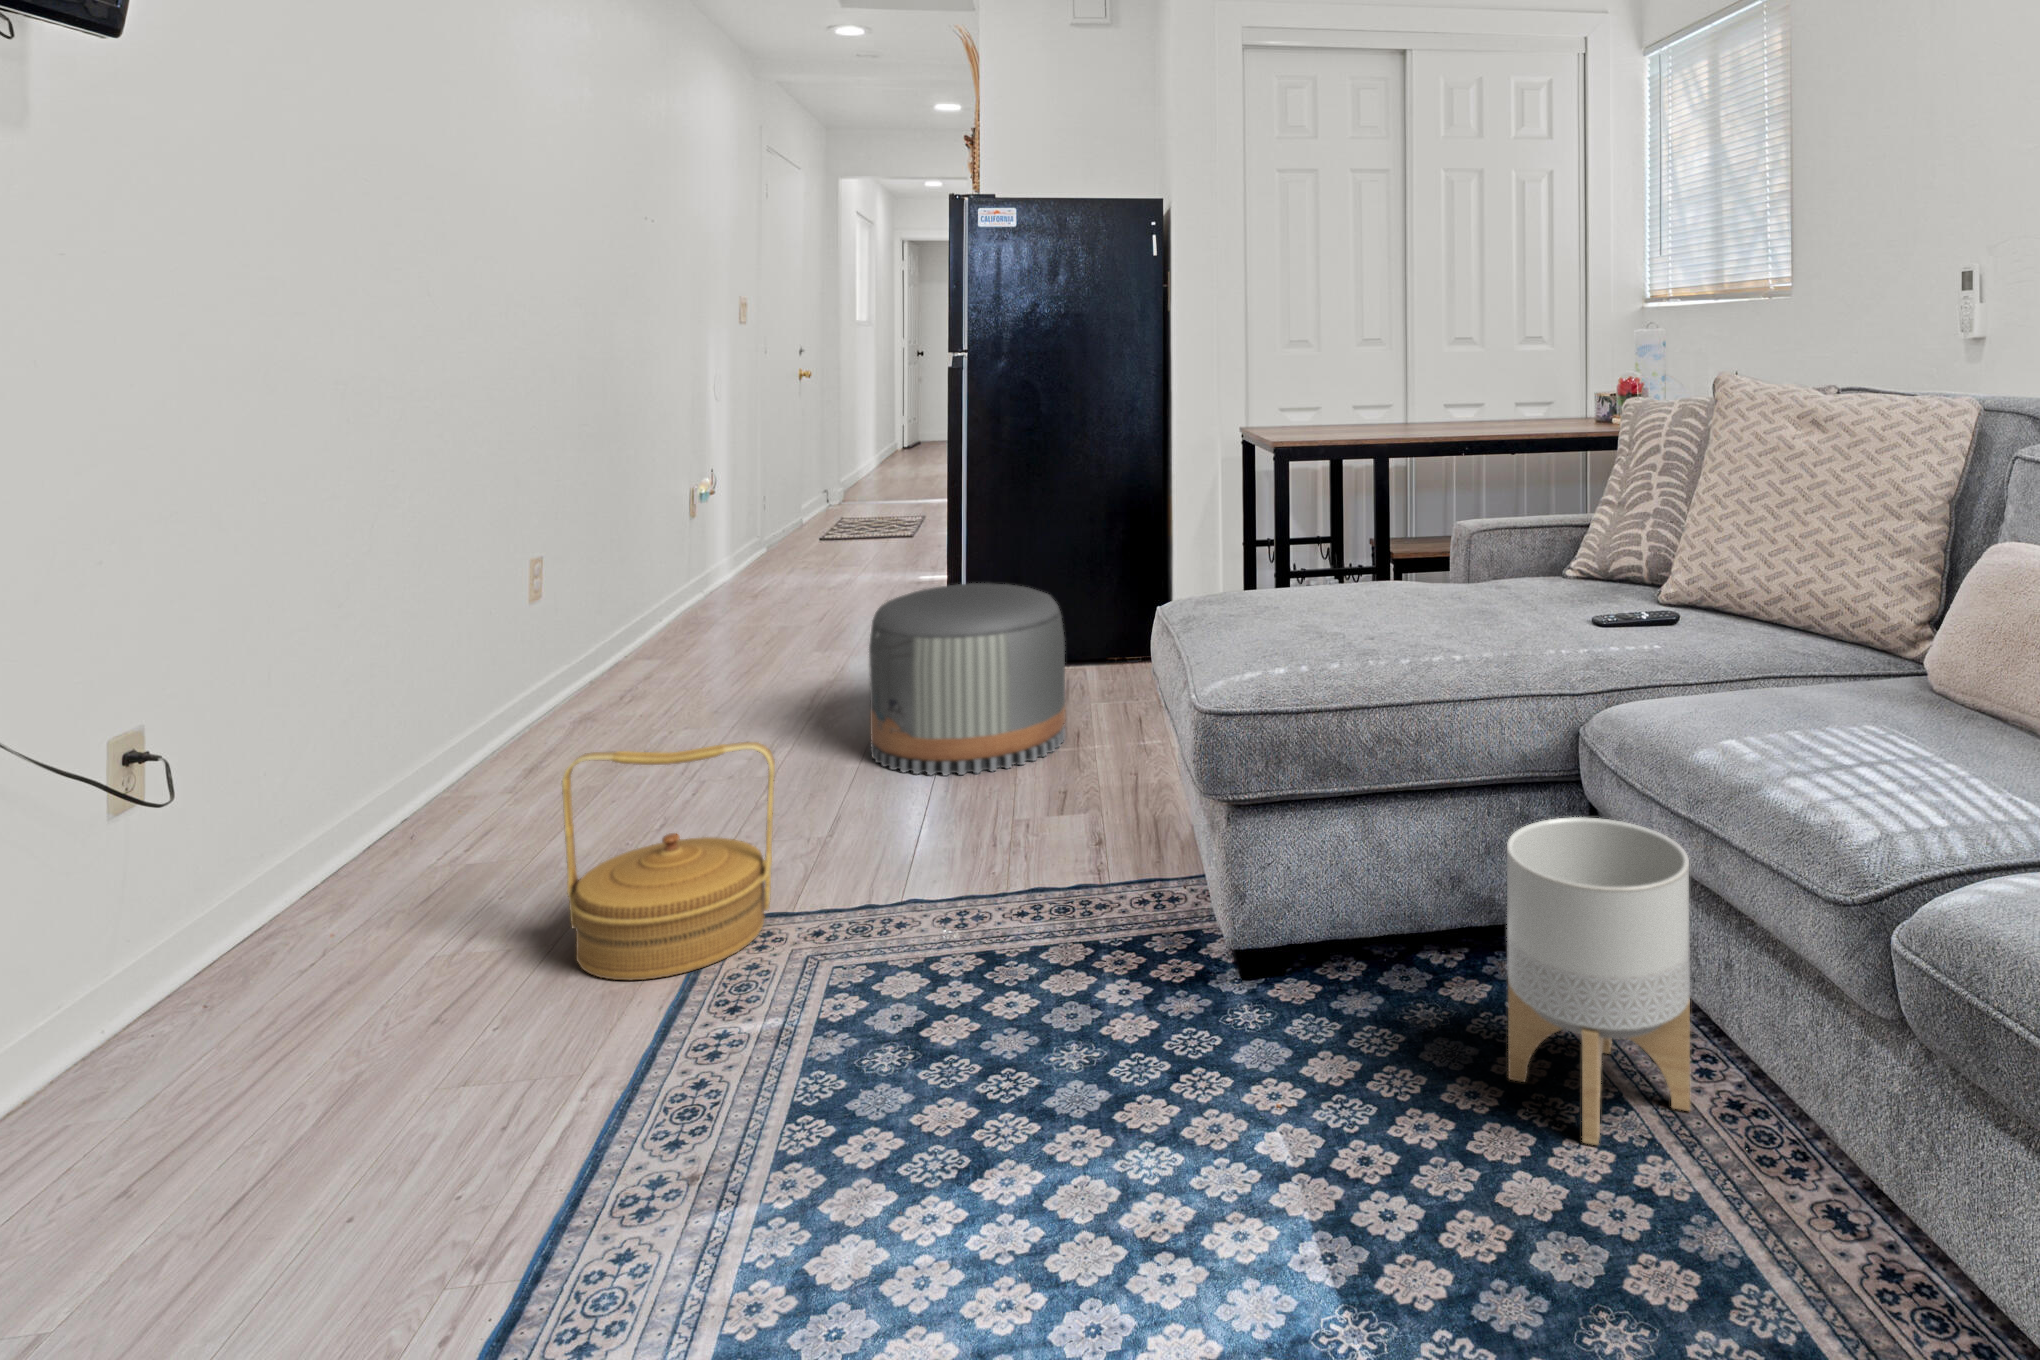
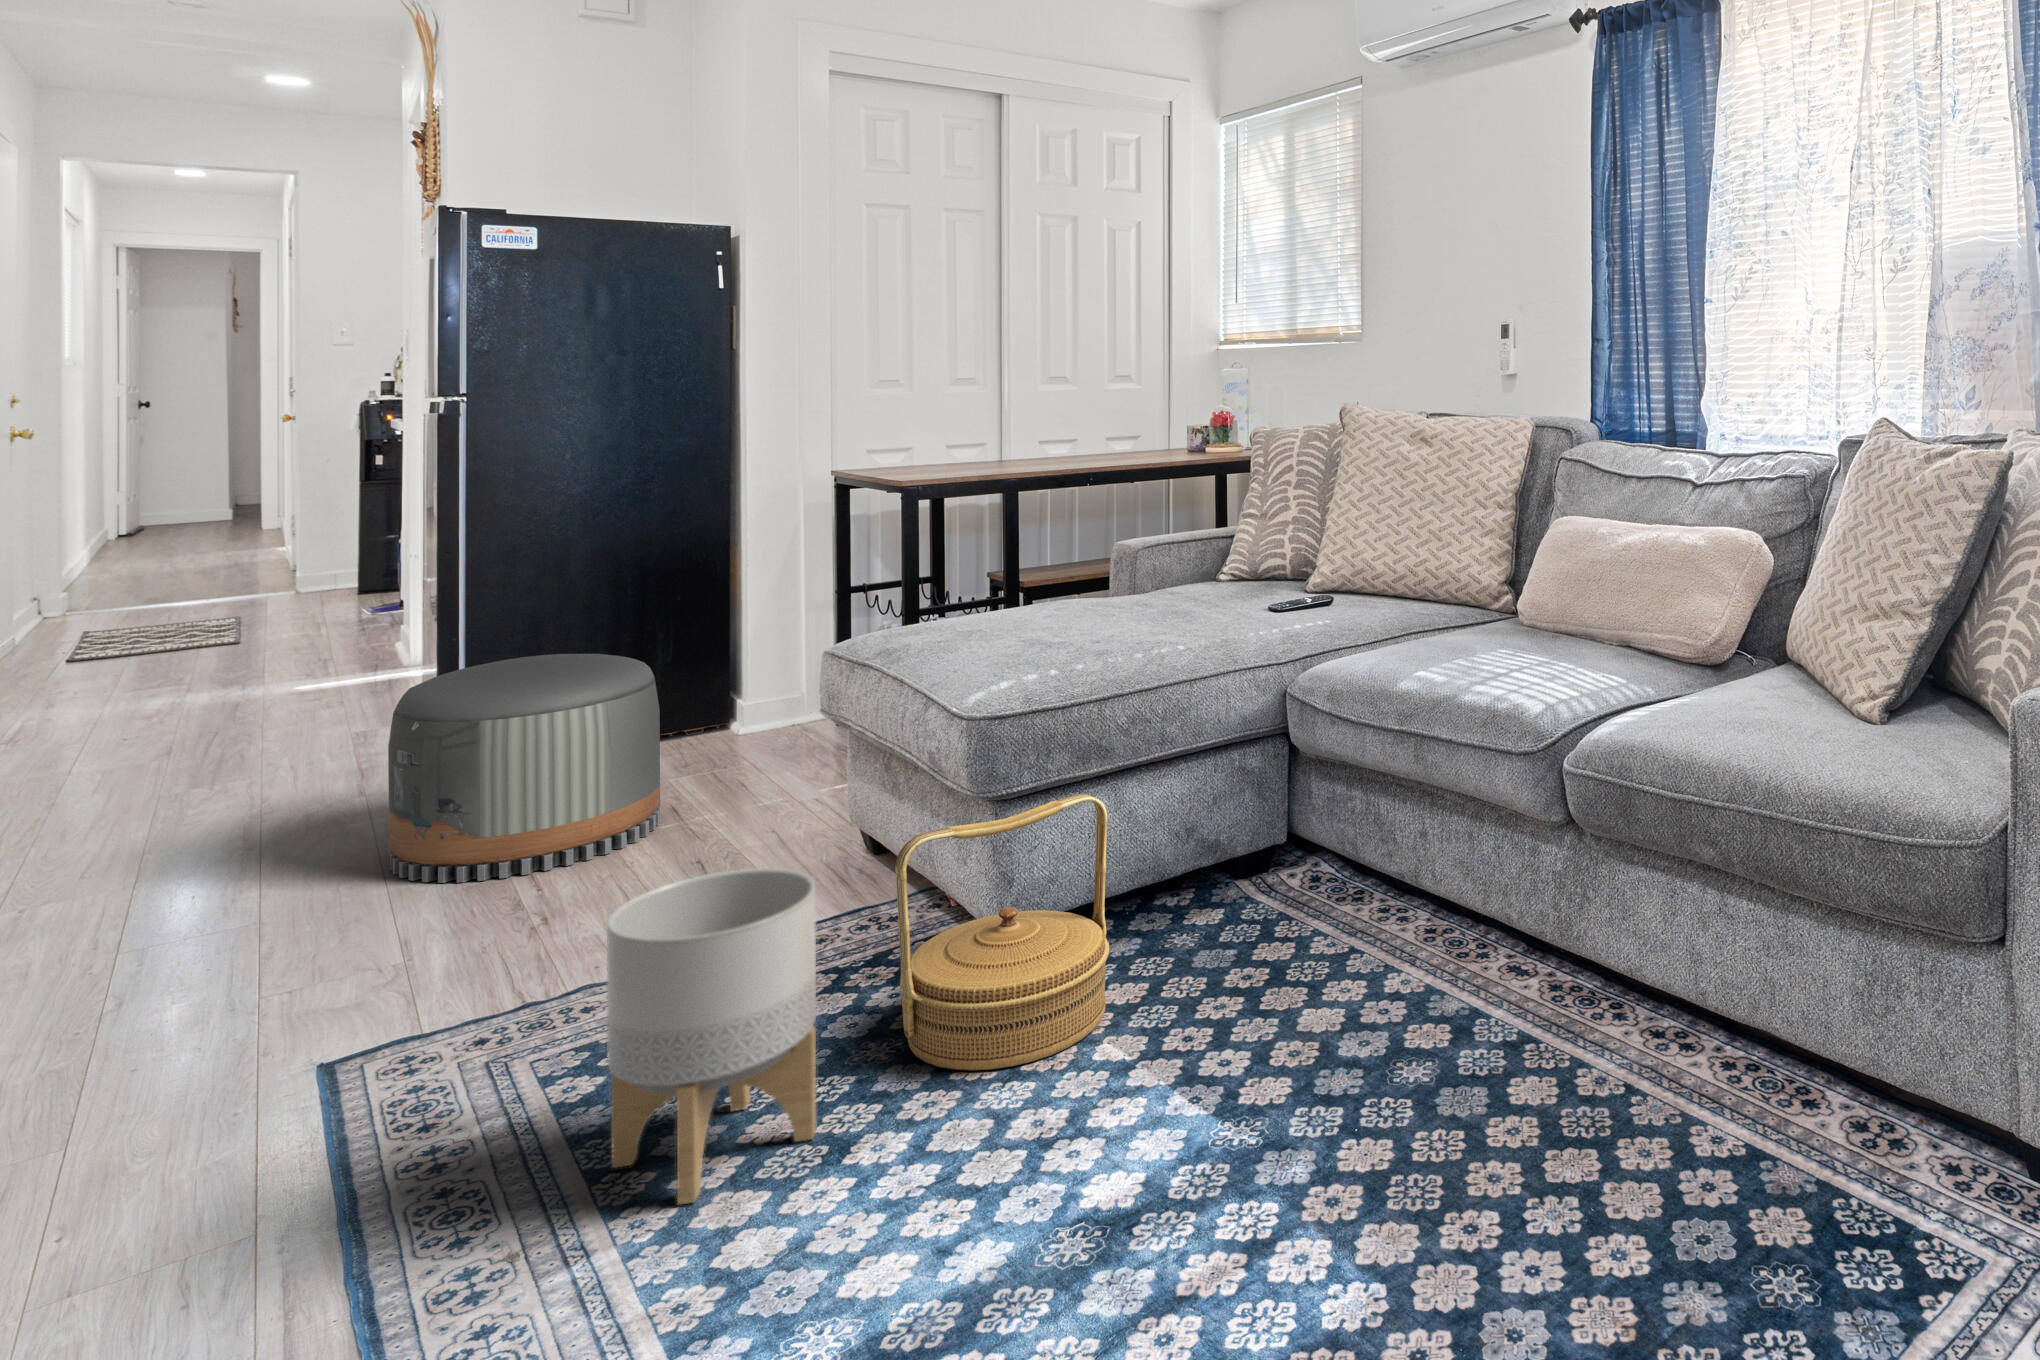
basket: present [562,742,775,980] -> present [895,793,1109,1071]
planter: present [1507,817,1690,1145] -> present [607,868,816,1204]

